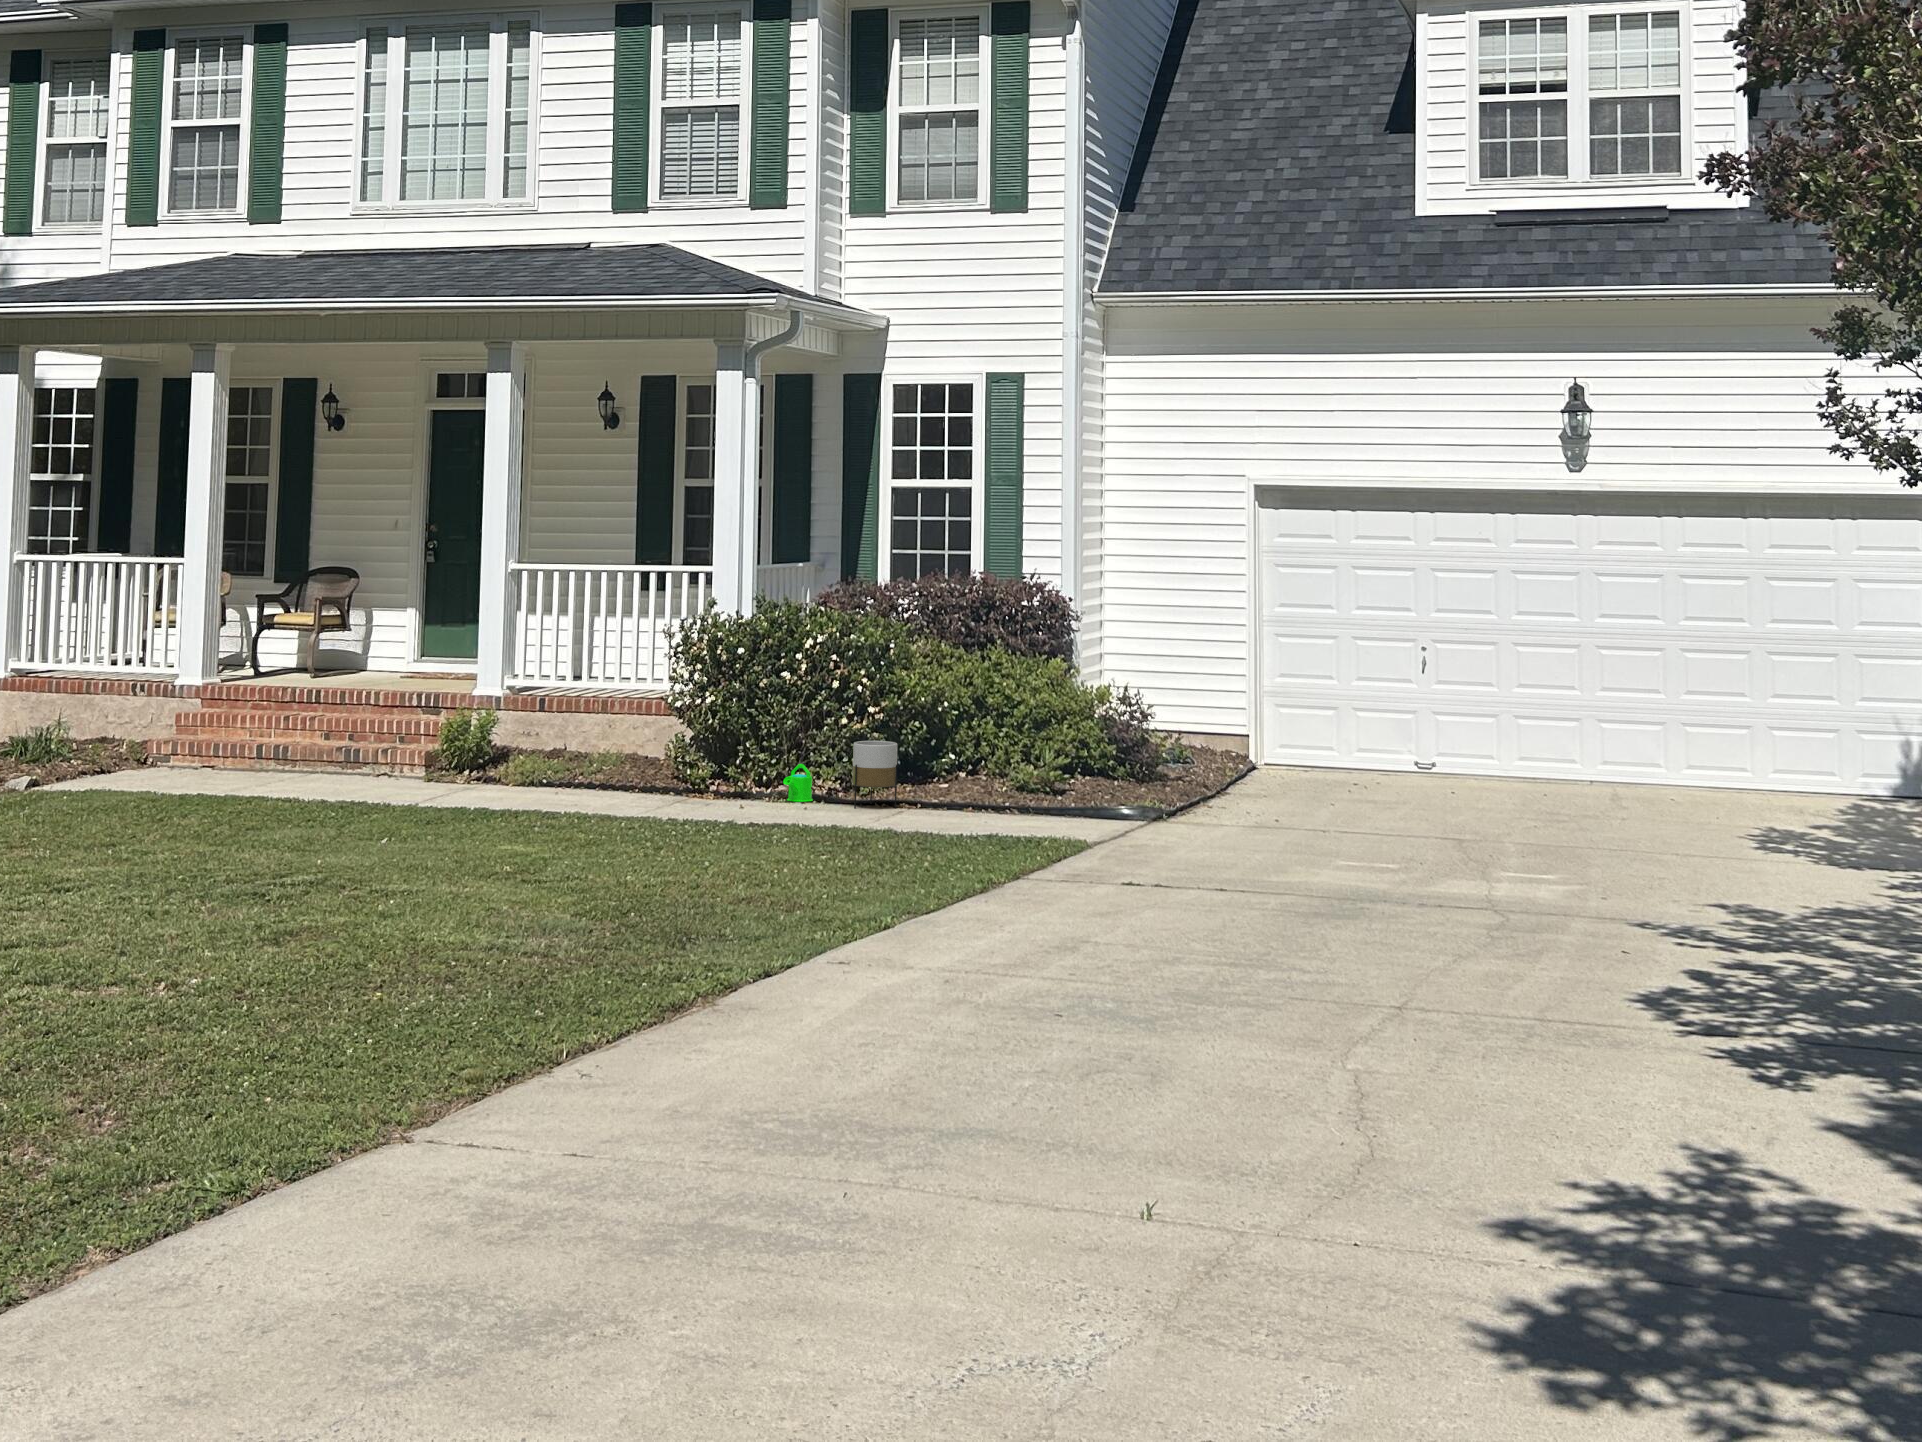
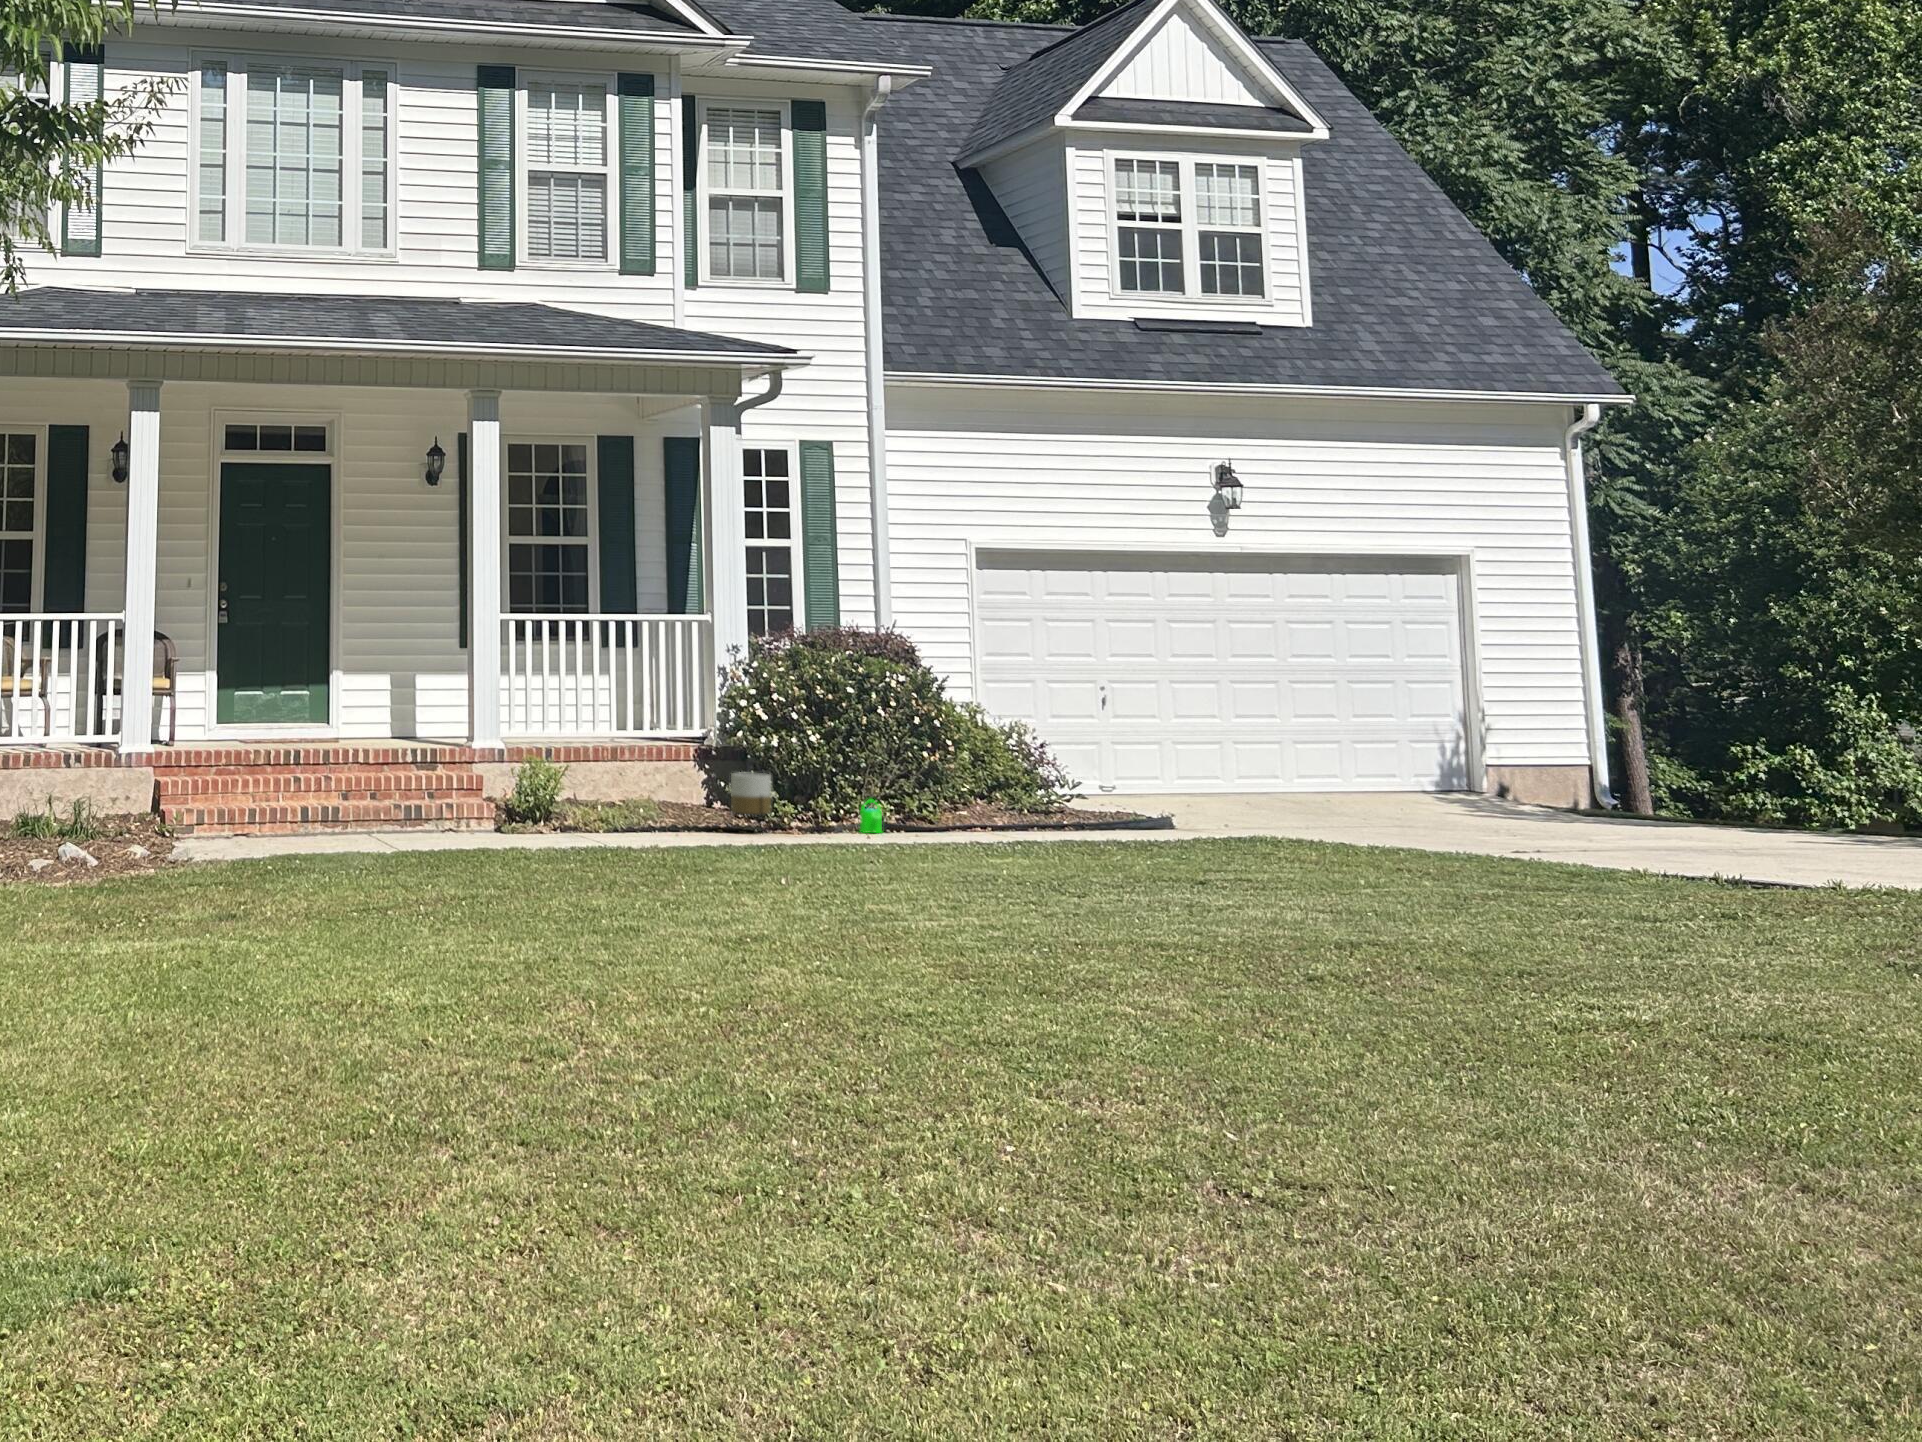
planter: present [852,741,897,808] -> present [730,772,771,815]

